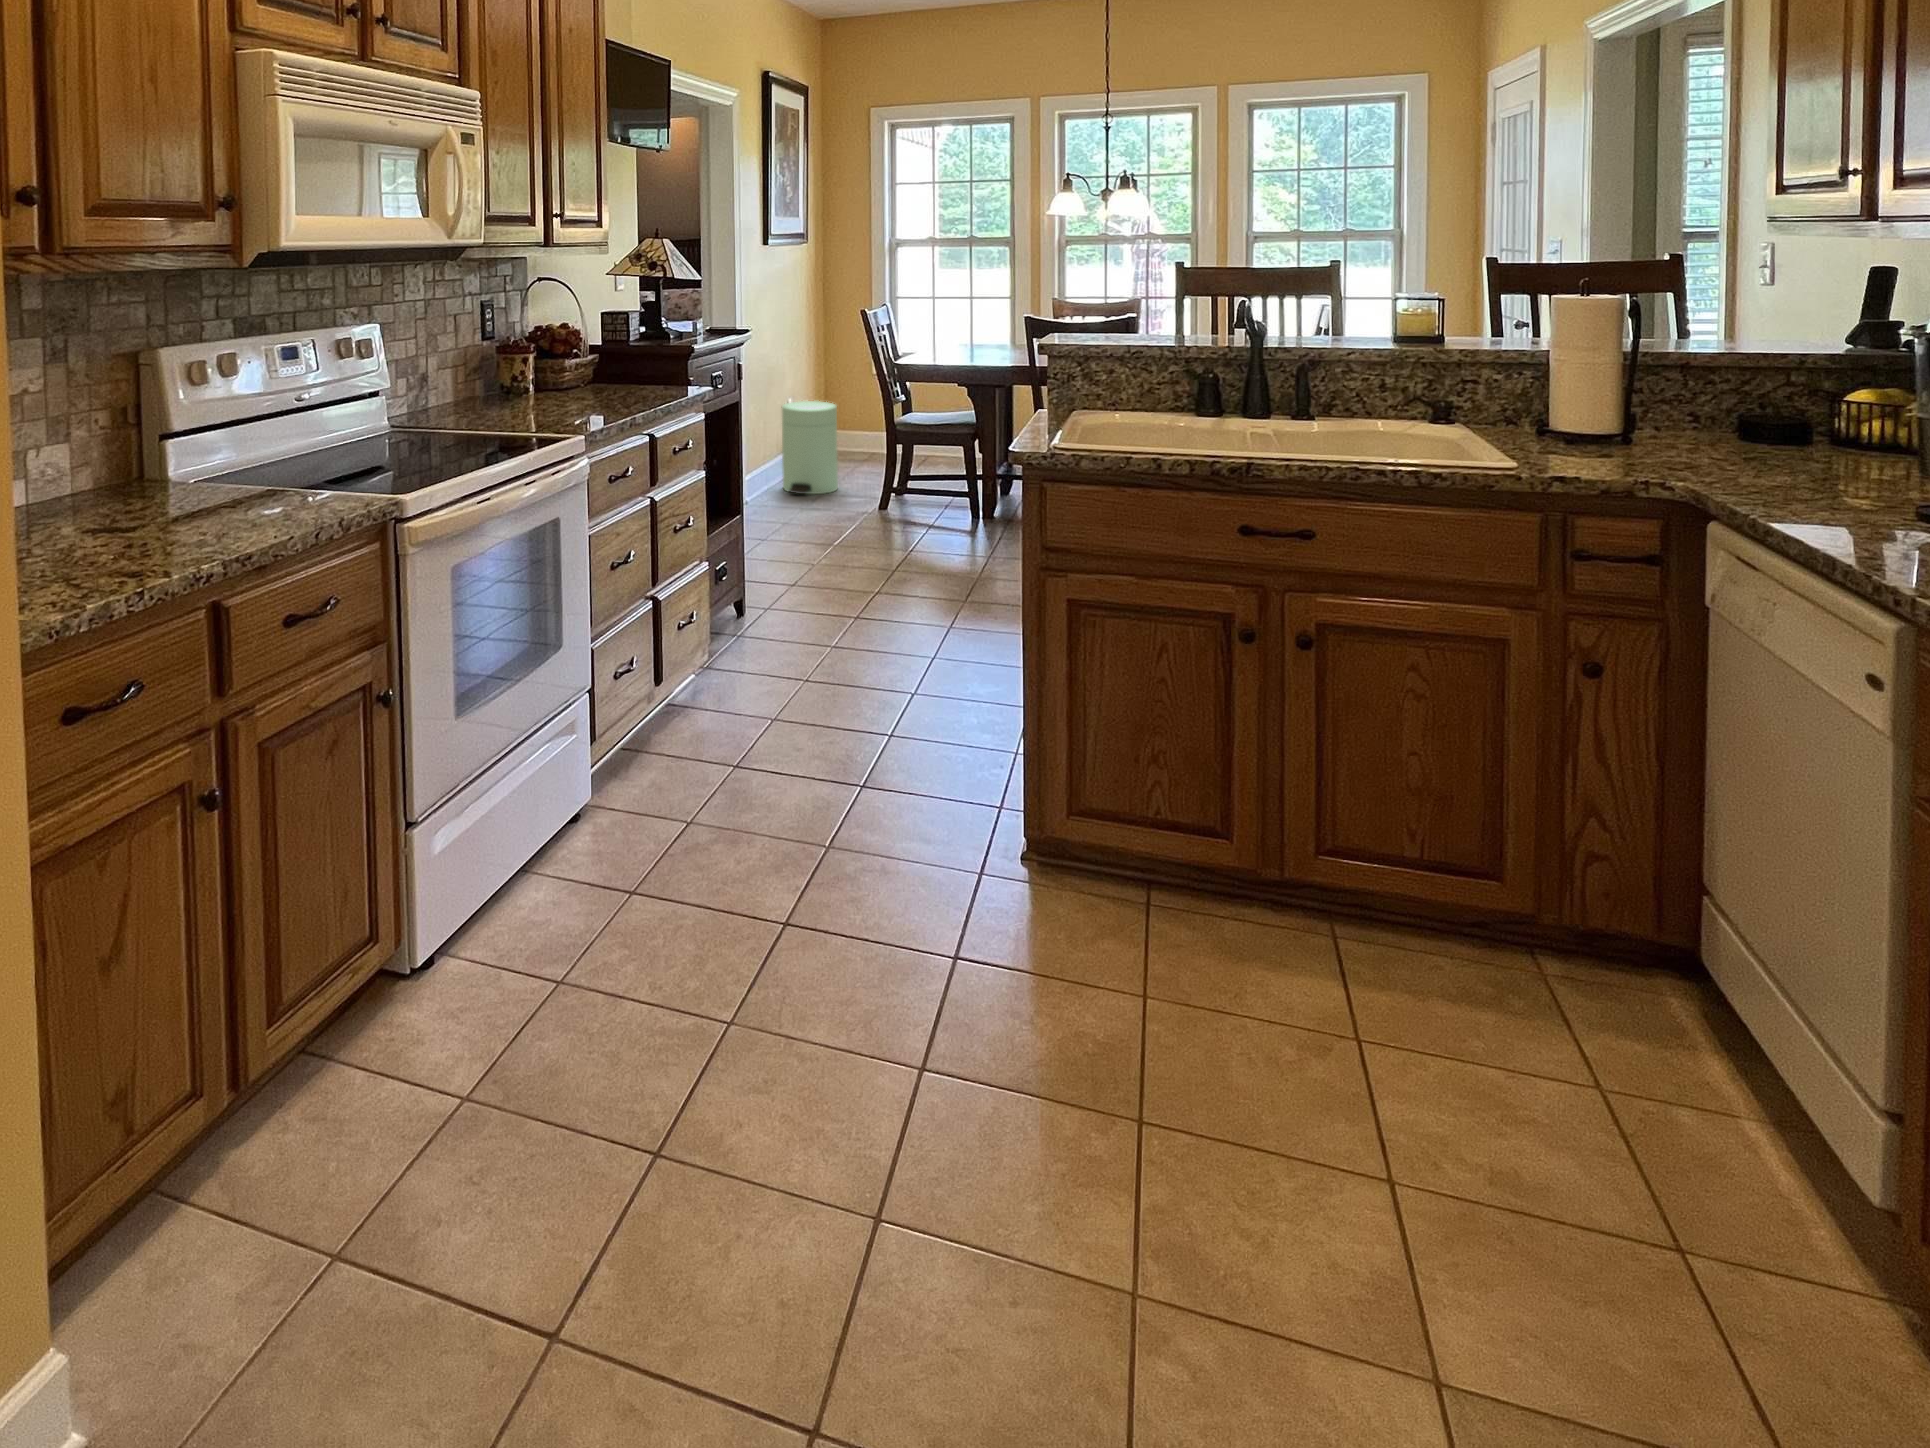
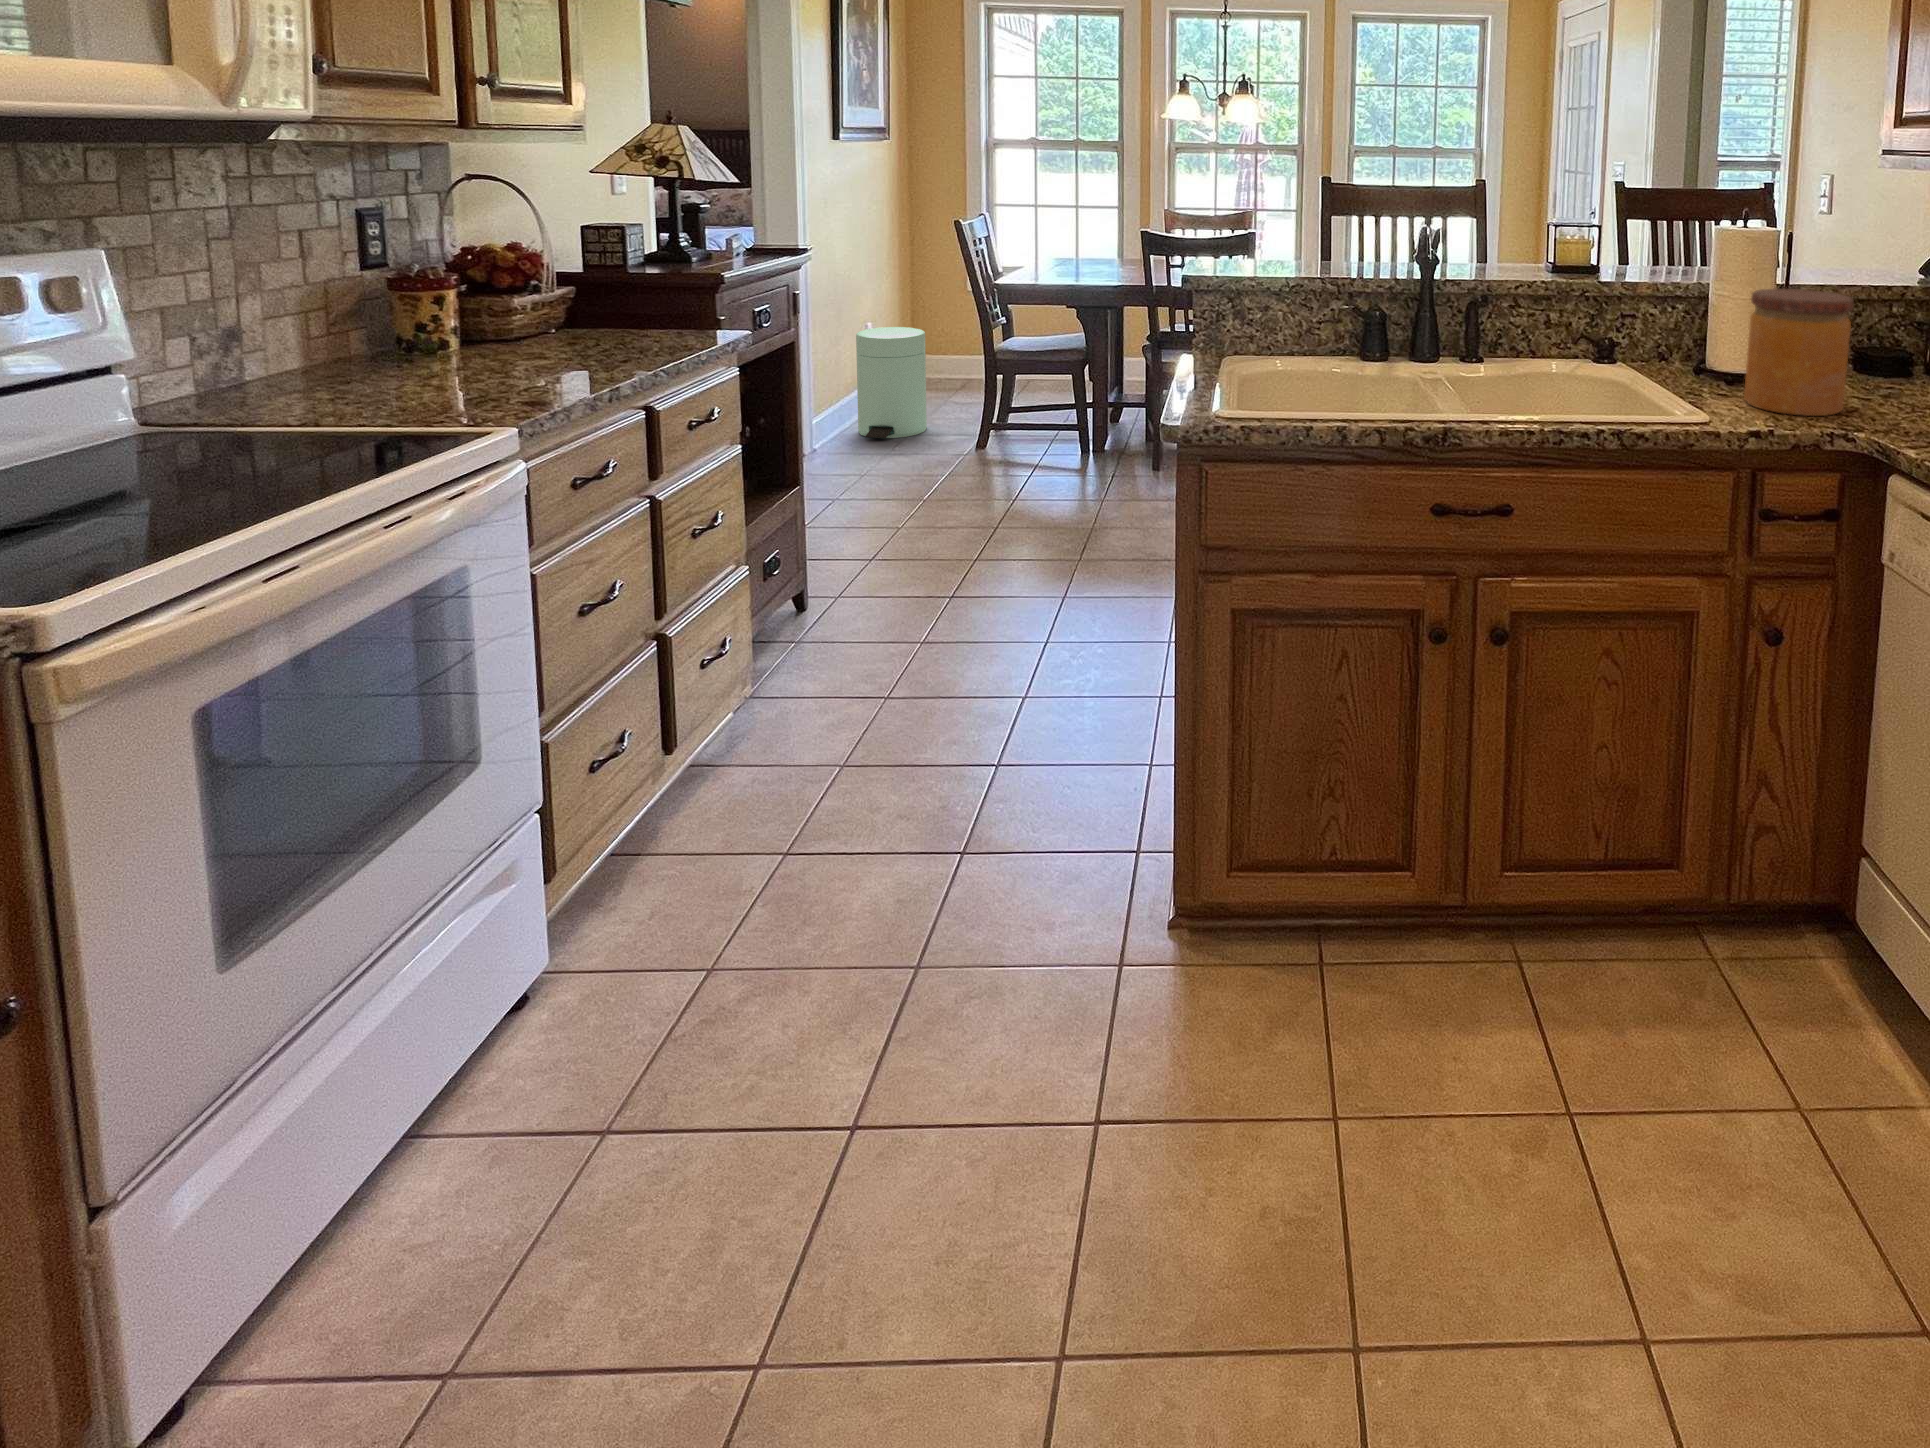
jar: none [1568,351,1684,469] -> present [1744,289,1854,416]

